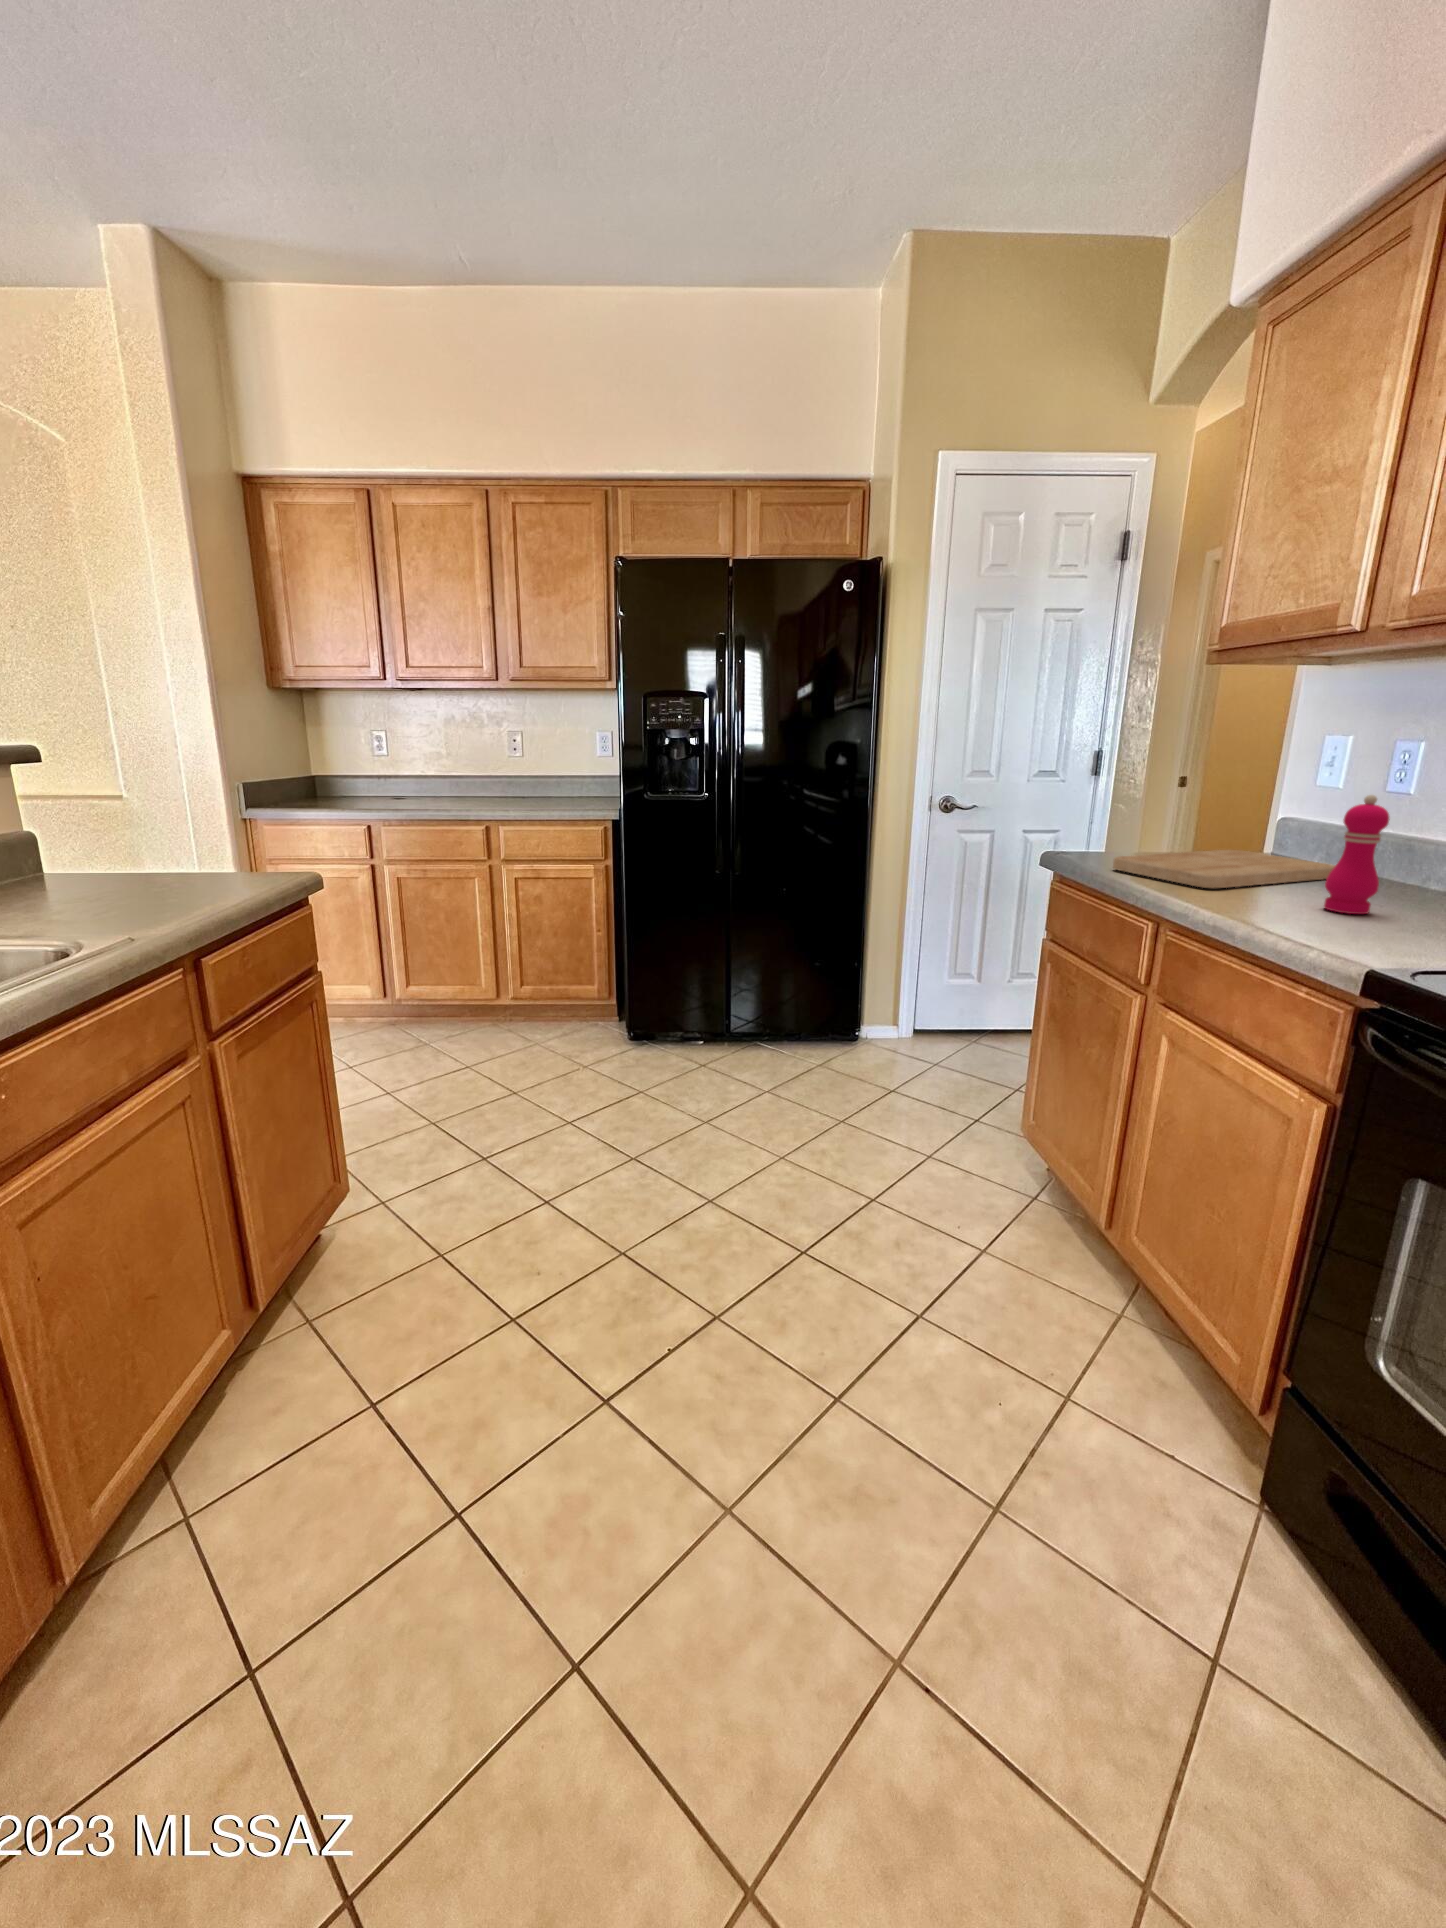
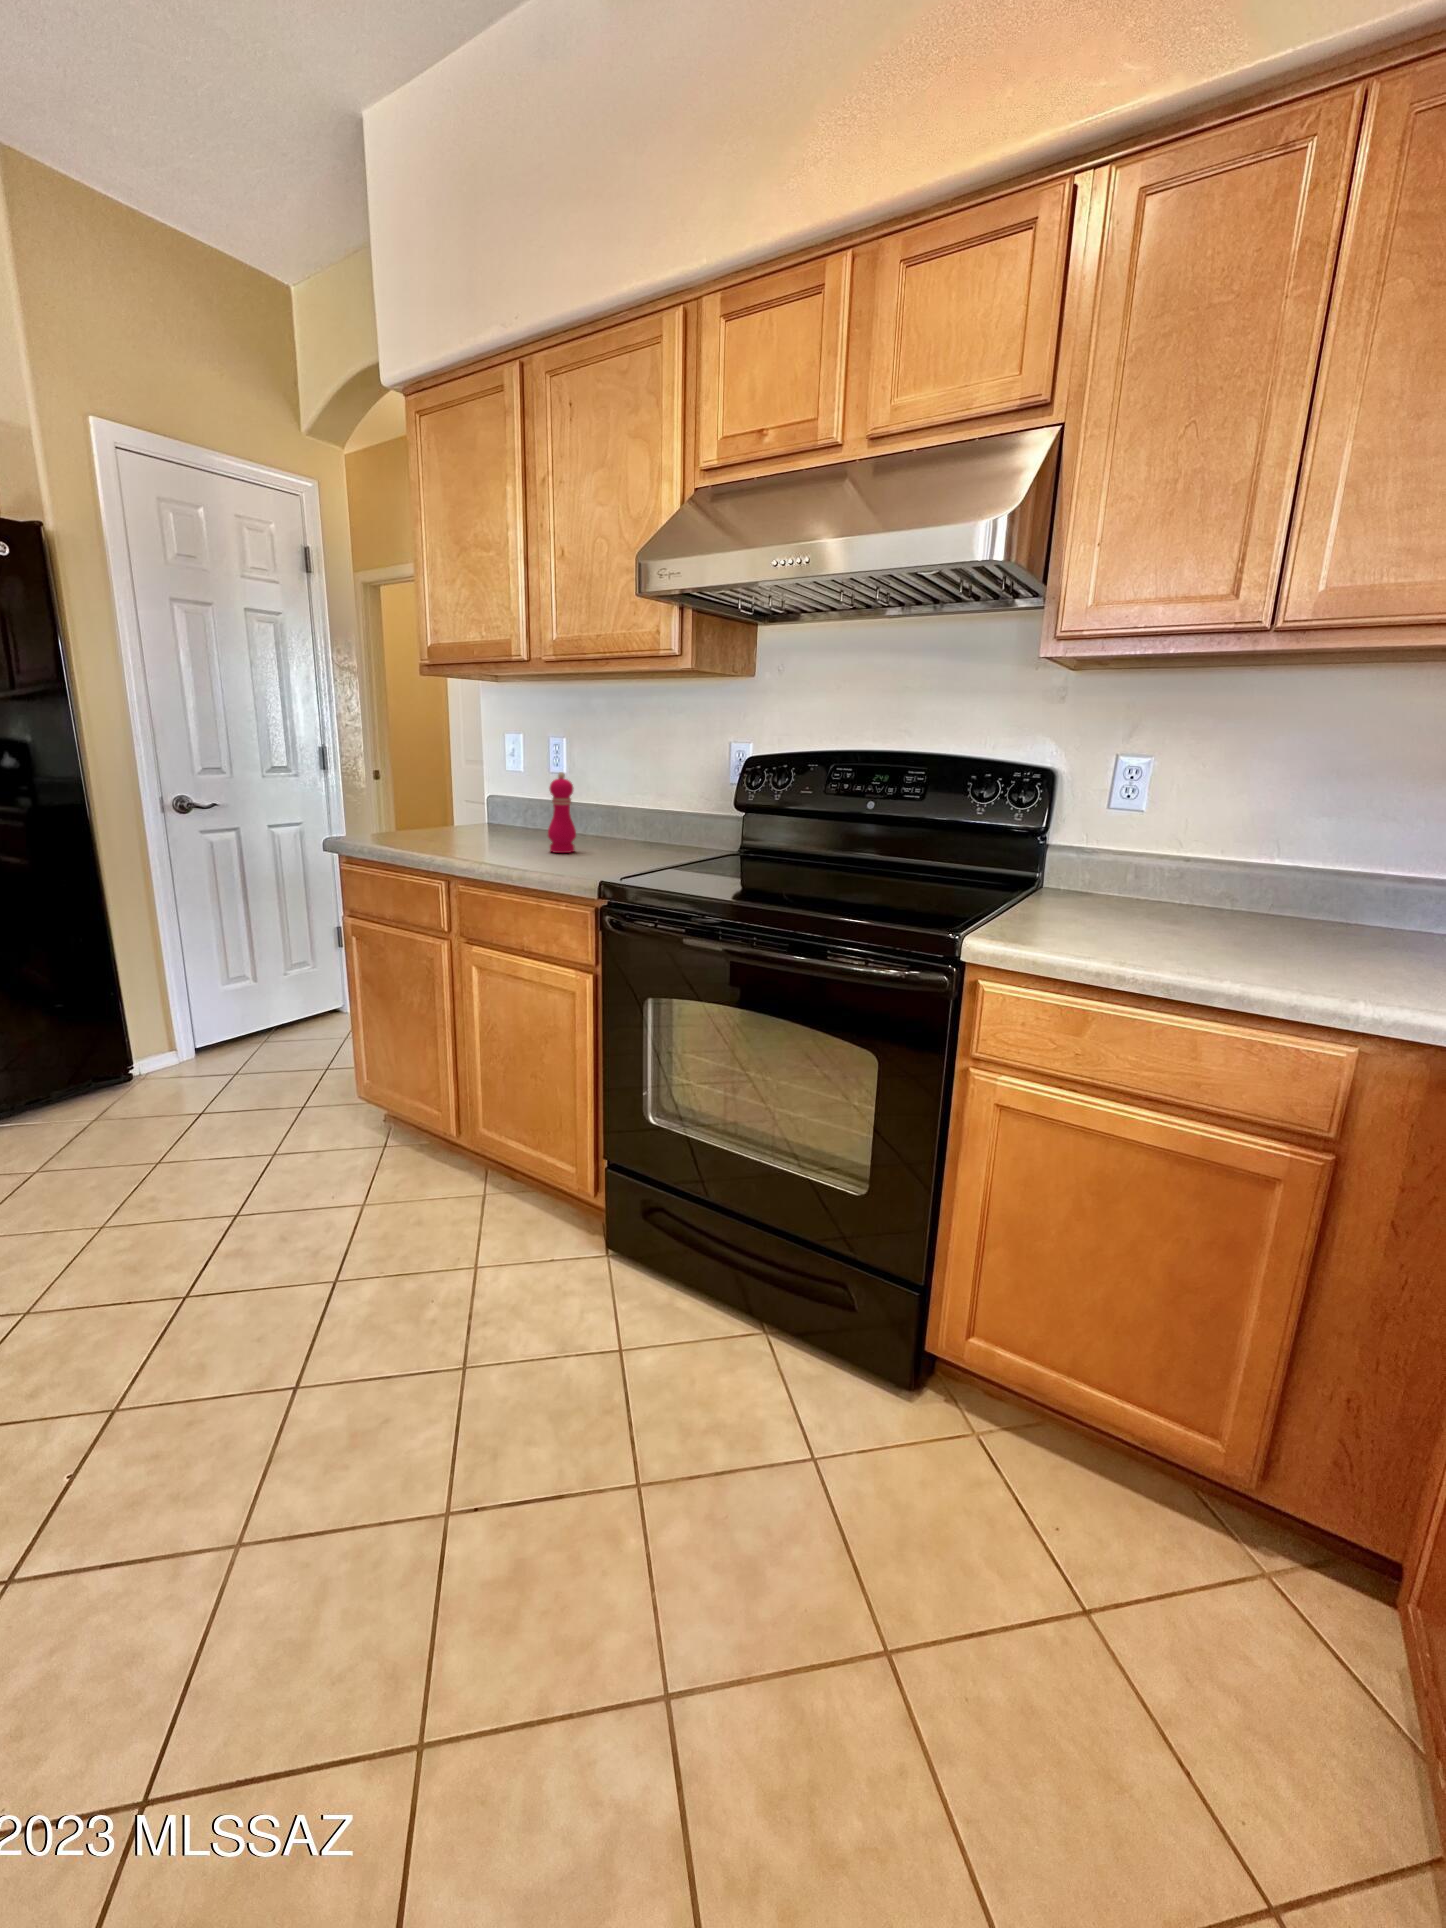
cutting board: present [1113,850,1335,888] -> none [398,821,541,849]

